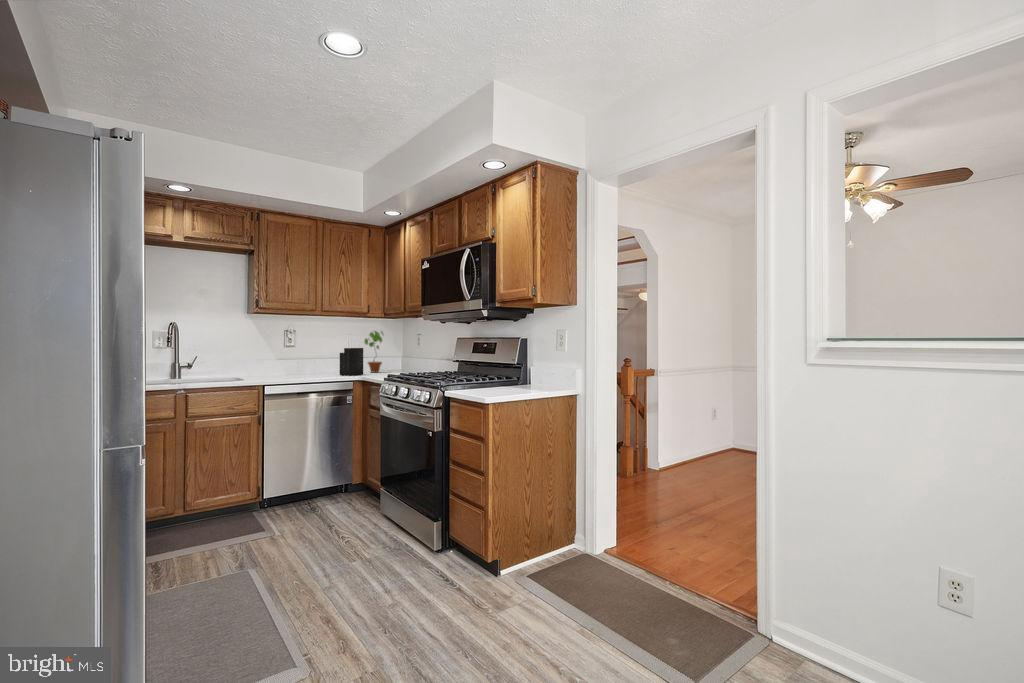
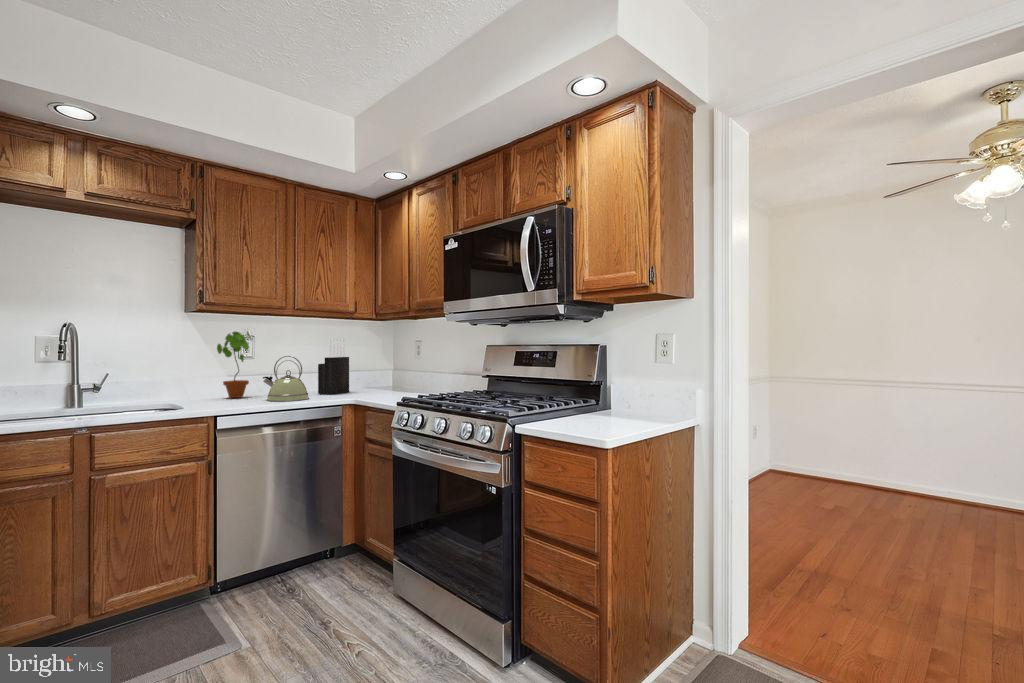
potted plant: present [365,331,383,372] -> present [217,331,251,398]
kettle: none [298,346,330,379] -> present [263,356,309,401]

